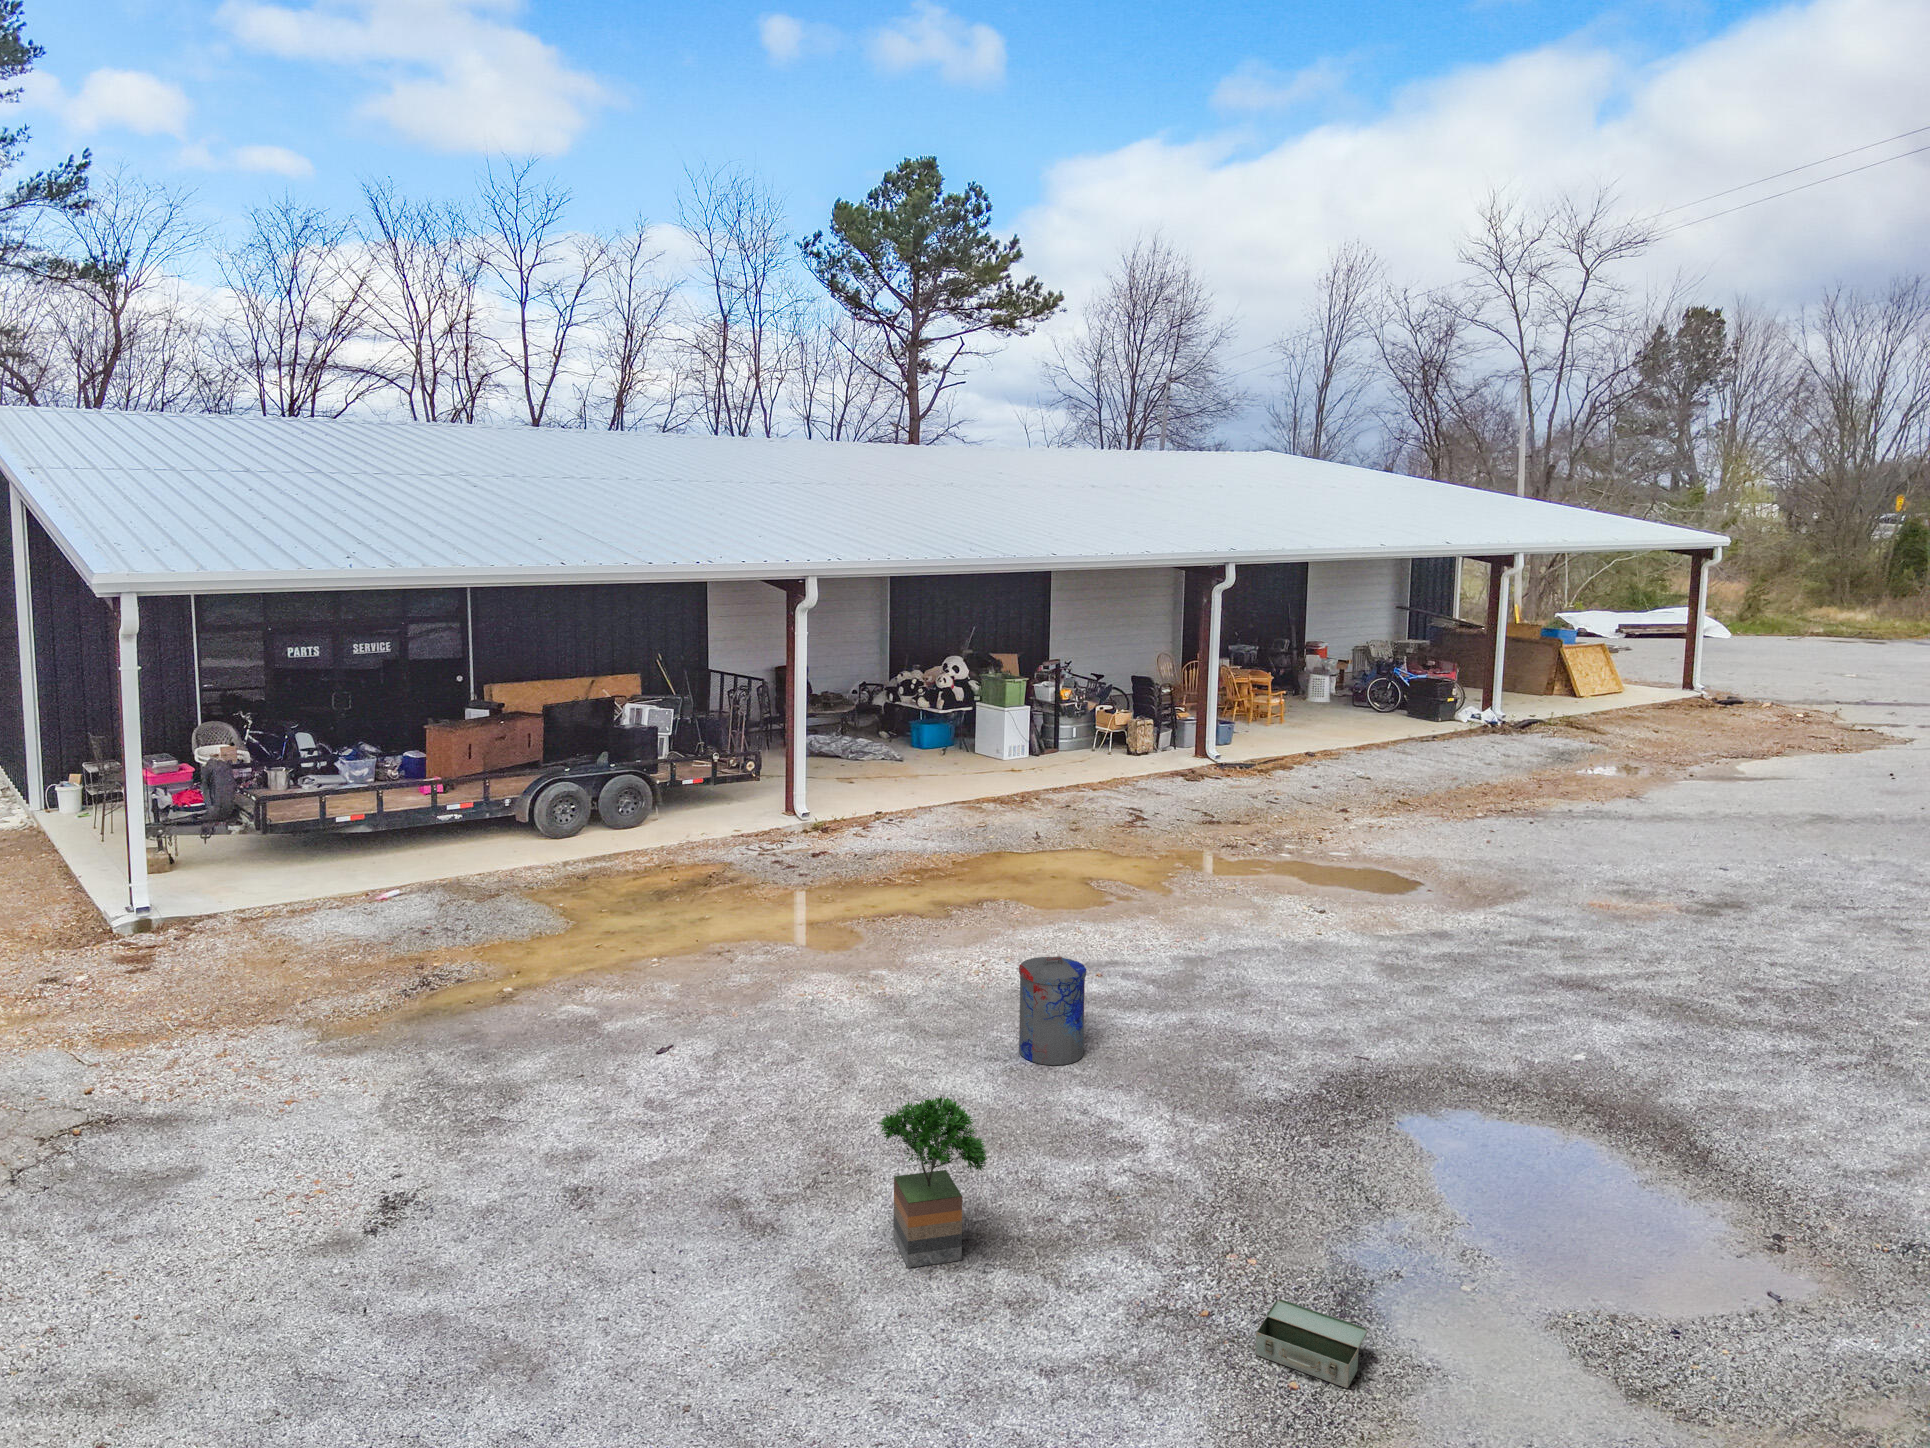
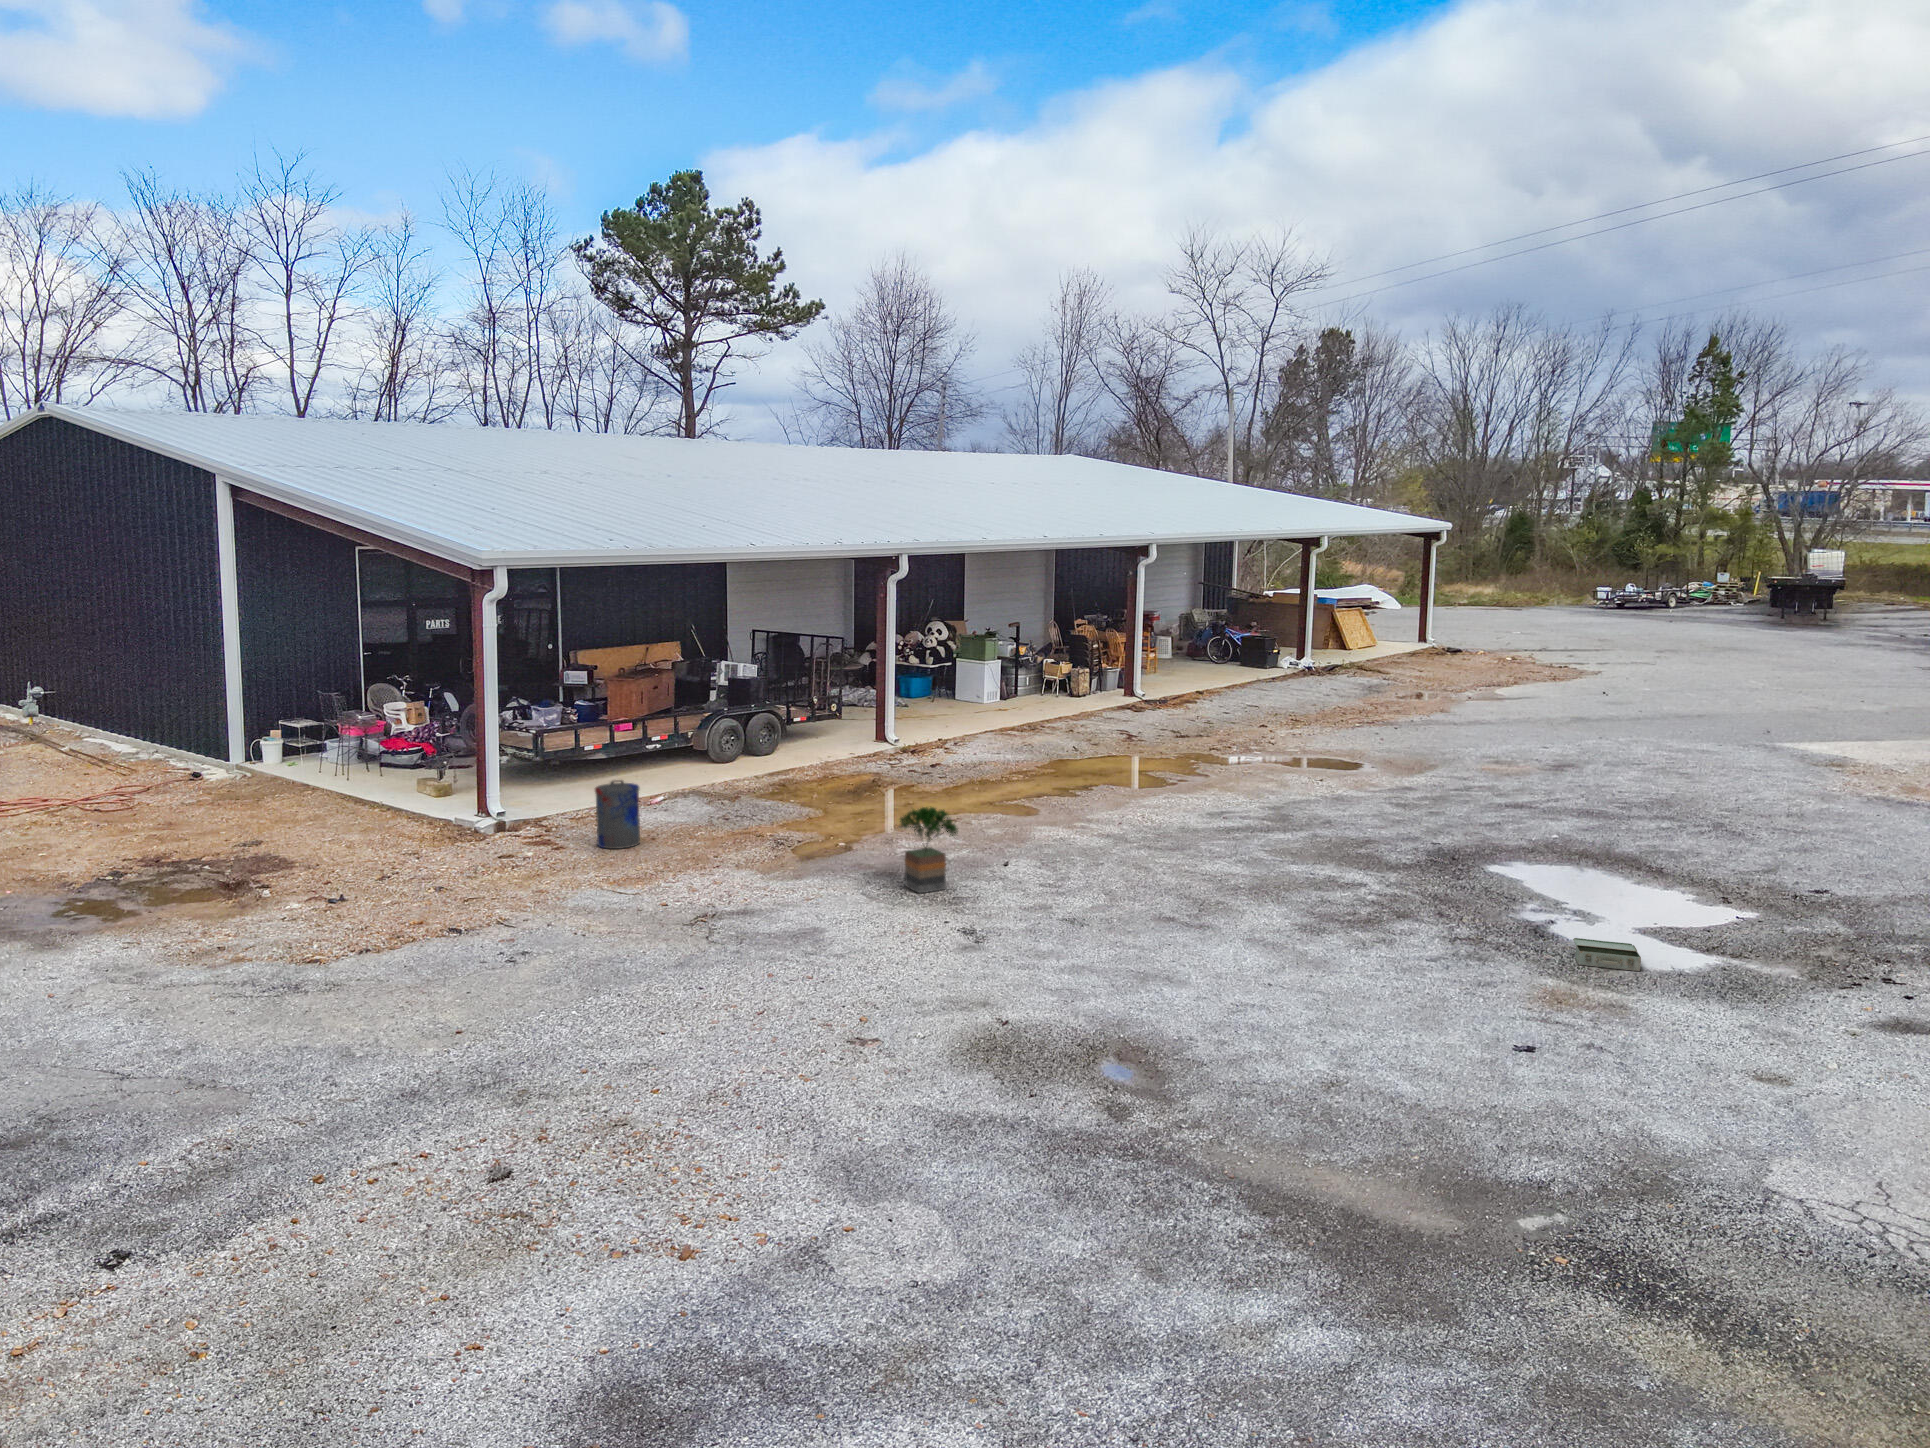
trash can: present [1019,956,1086,1065] -> present [595,780,640,849]
potted tree: present [879,1096,987,1268] -> present [900,807,958,894]

